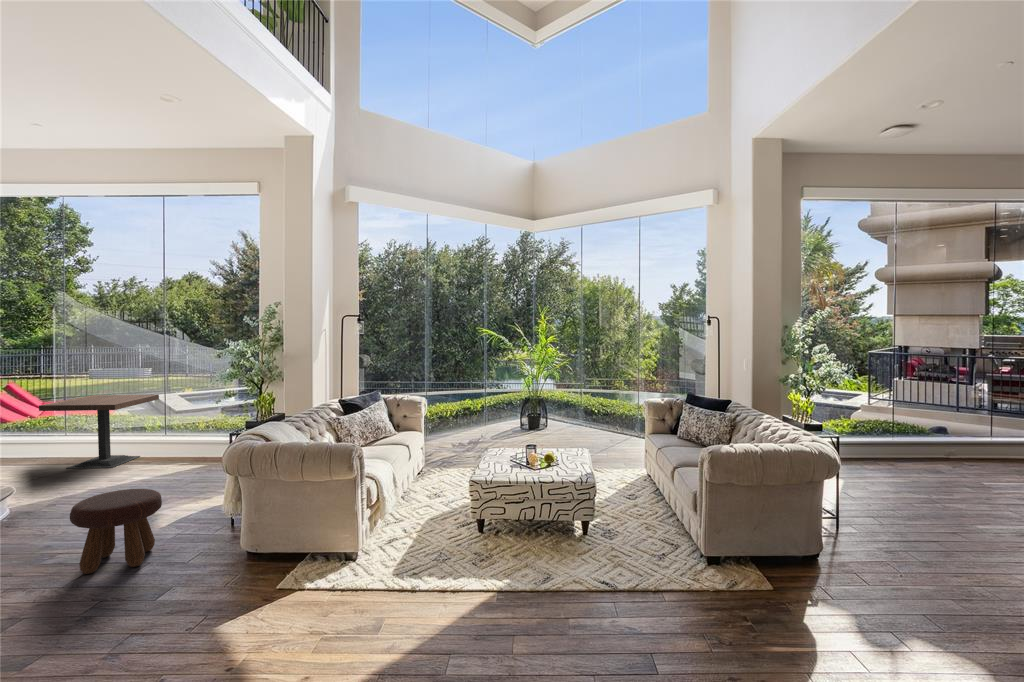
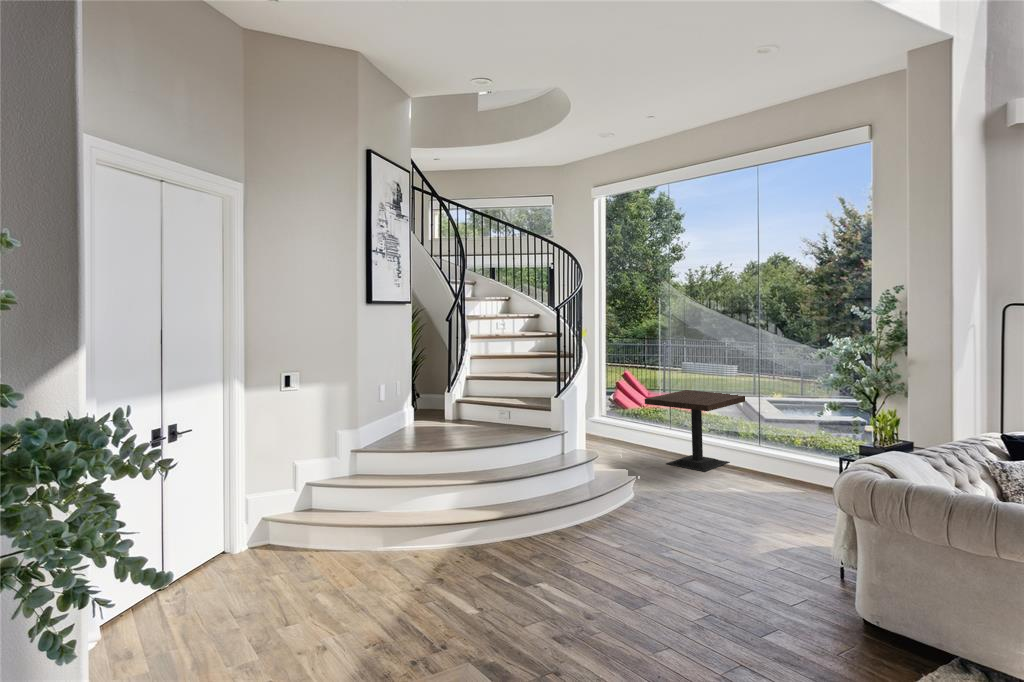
footstool: present [70,489,162,574] -> none [678,519,766,615]

